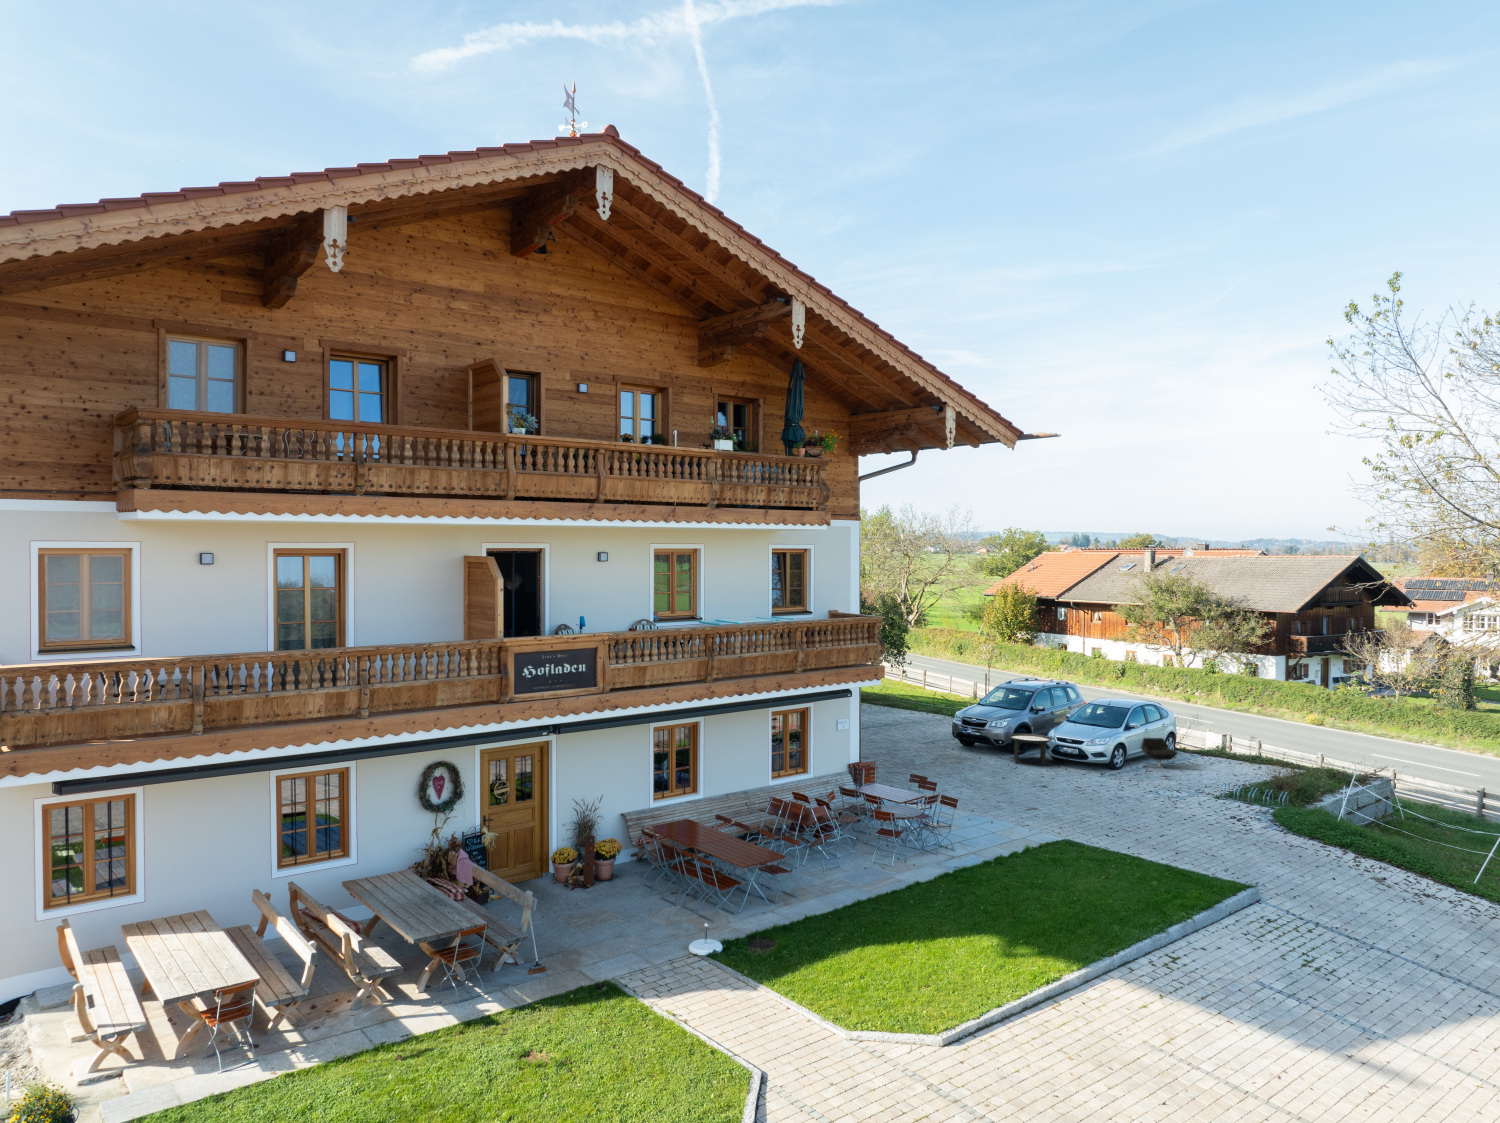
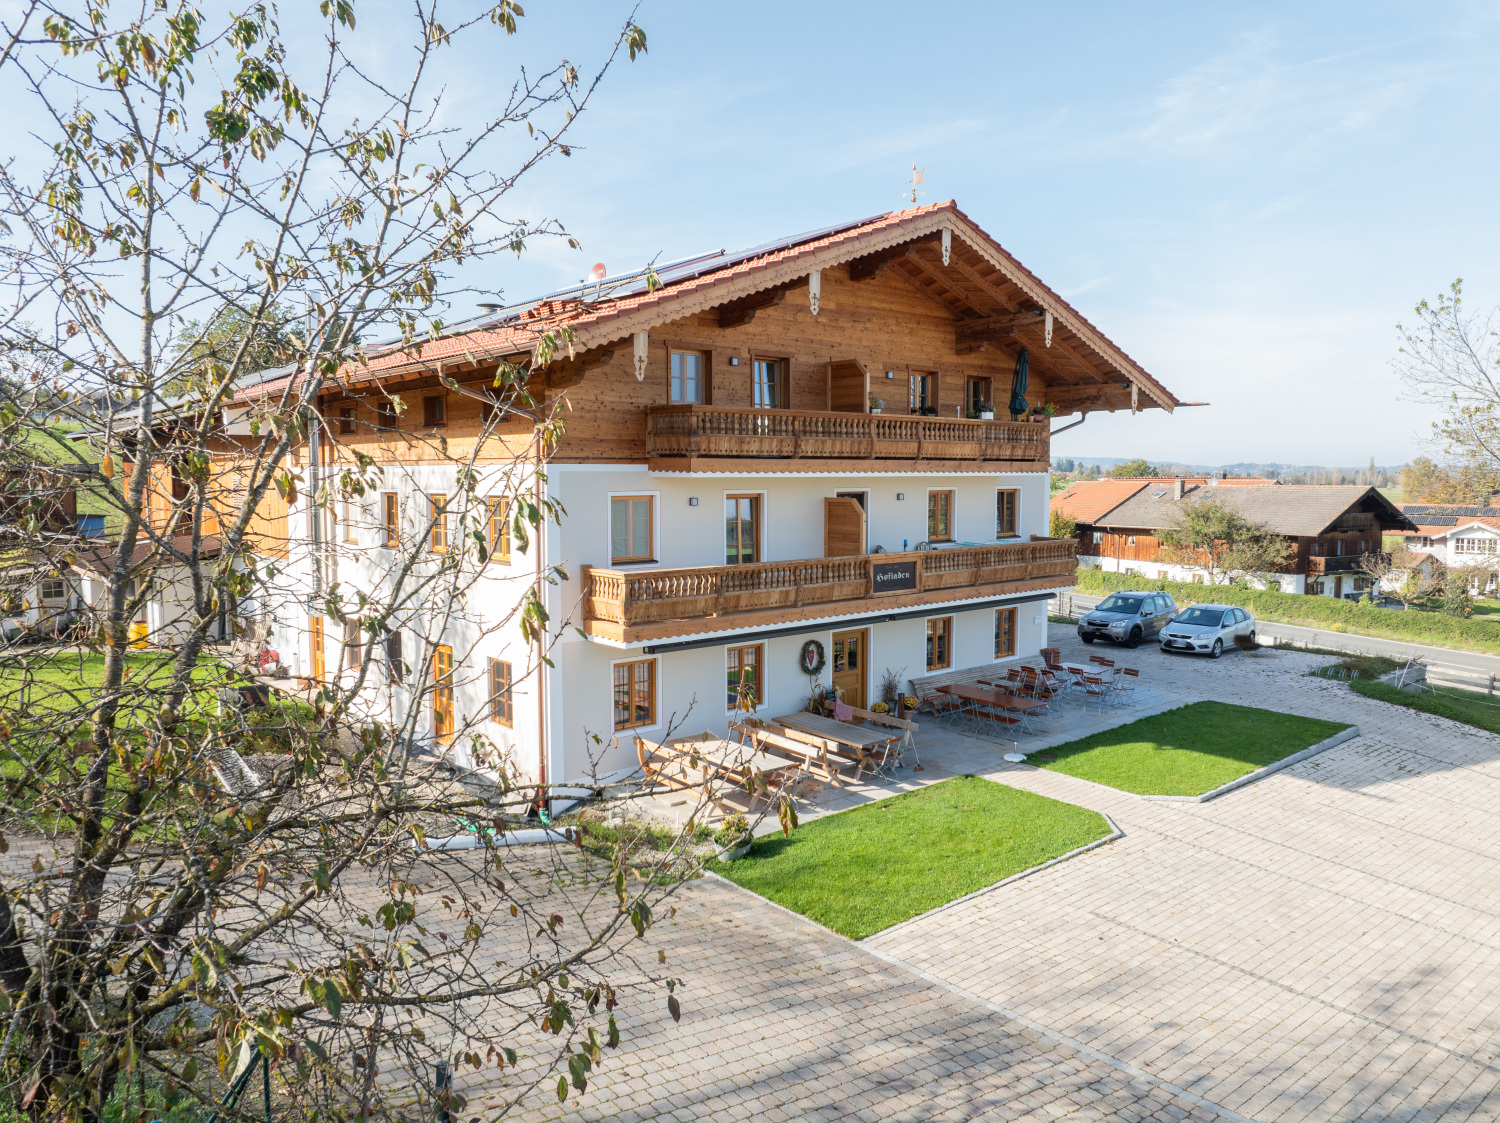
round table: present [1009,733,1052,765] -> none [1131,631,1166,654]

